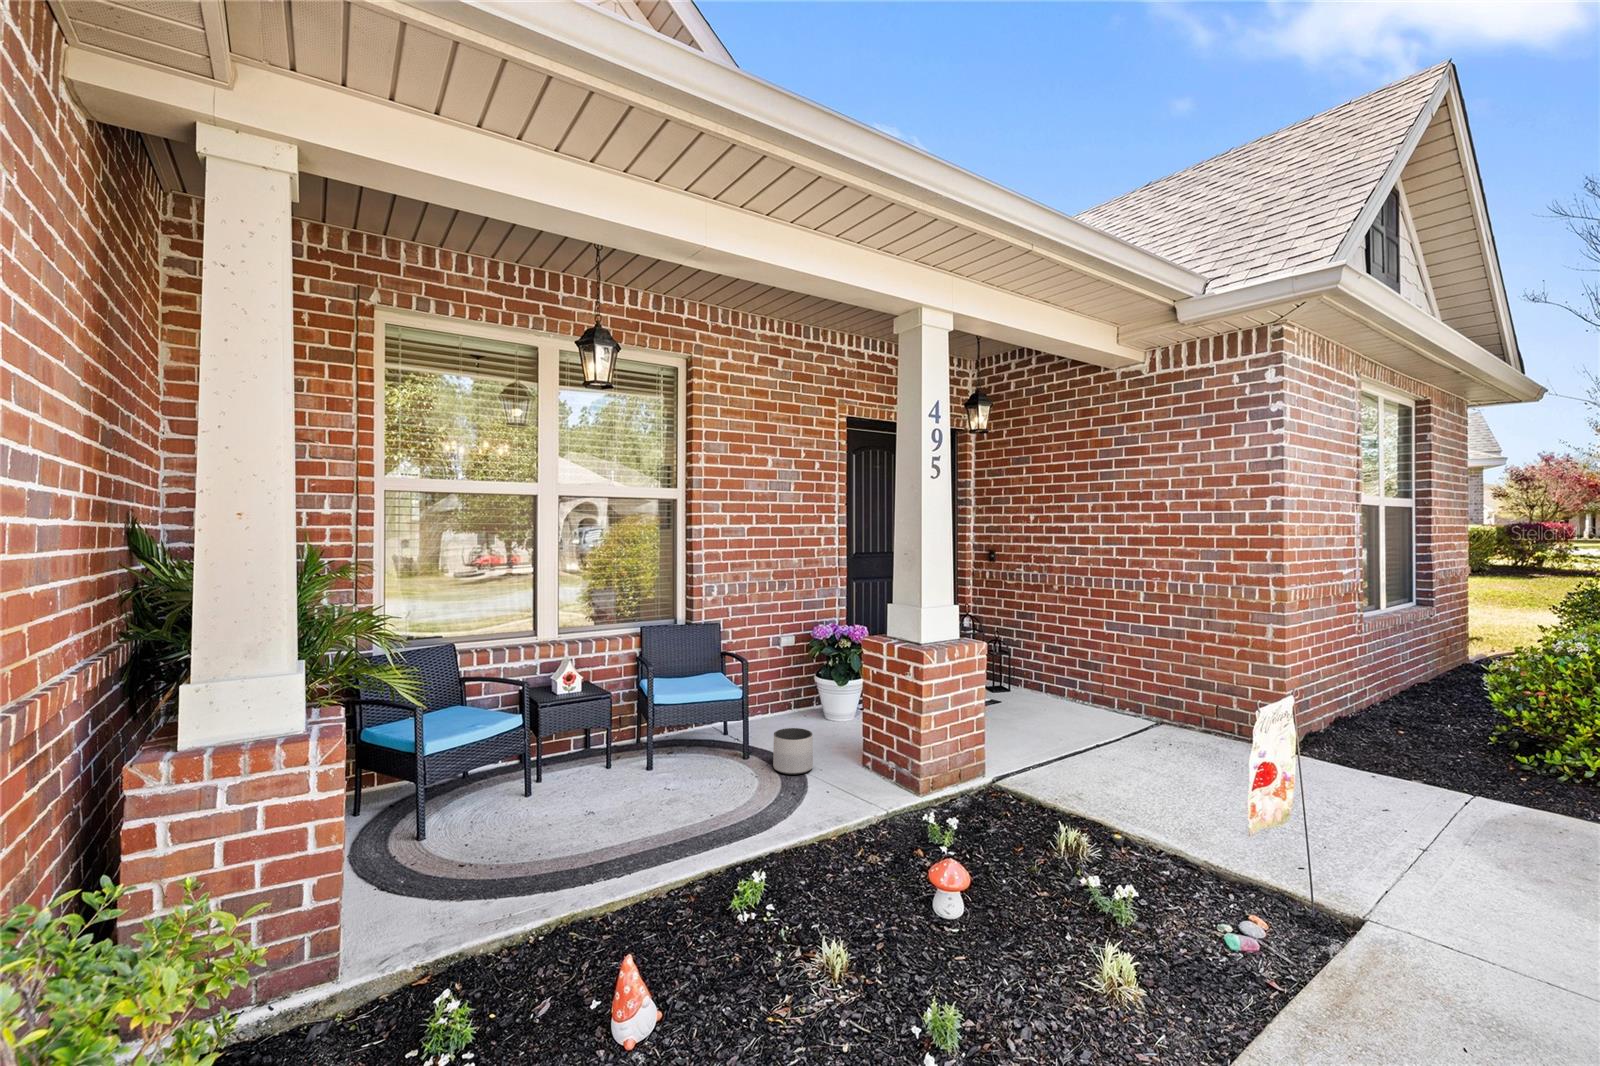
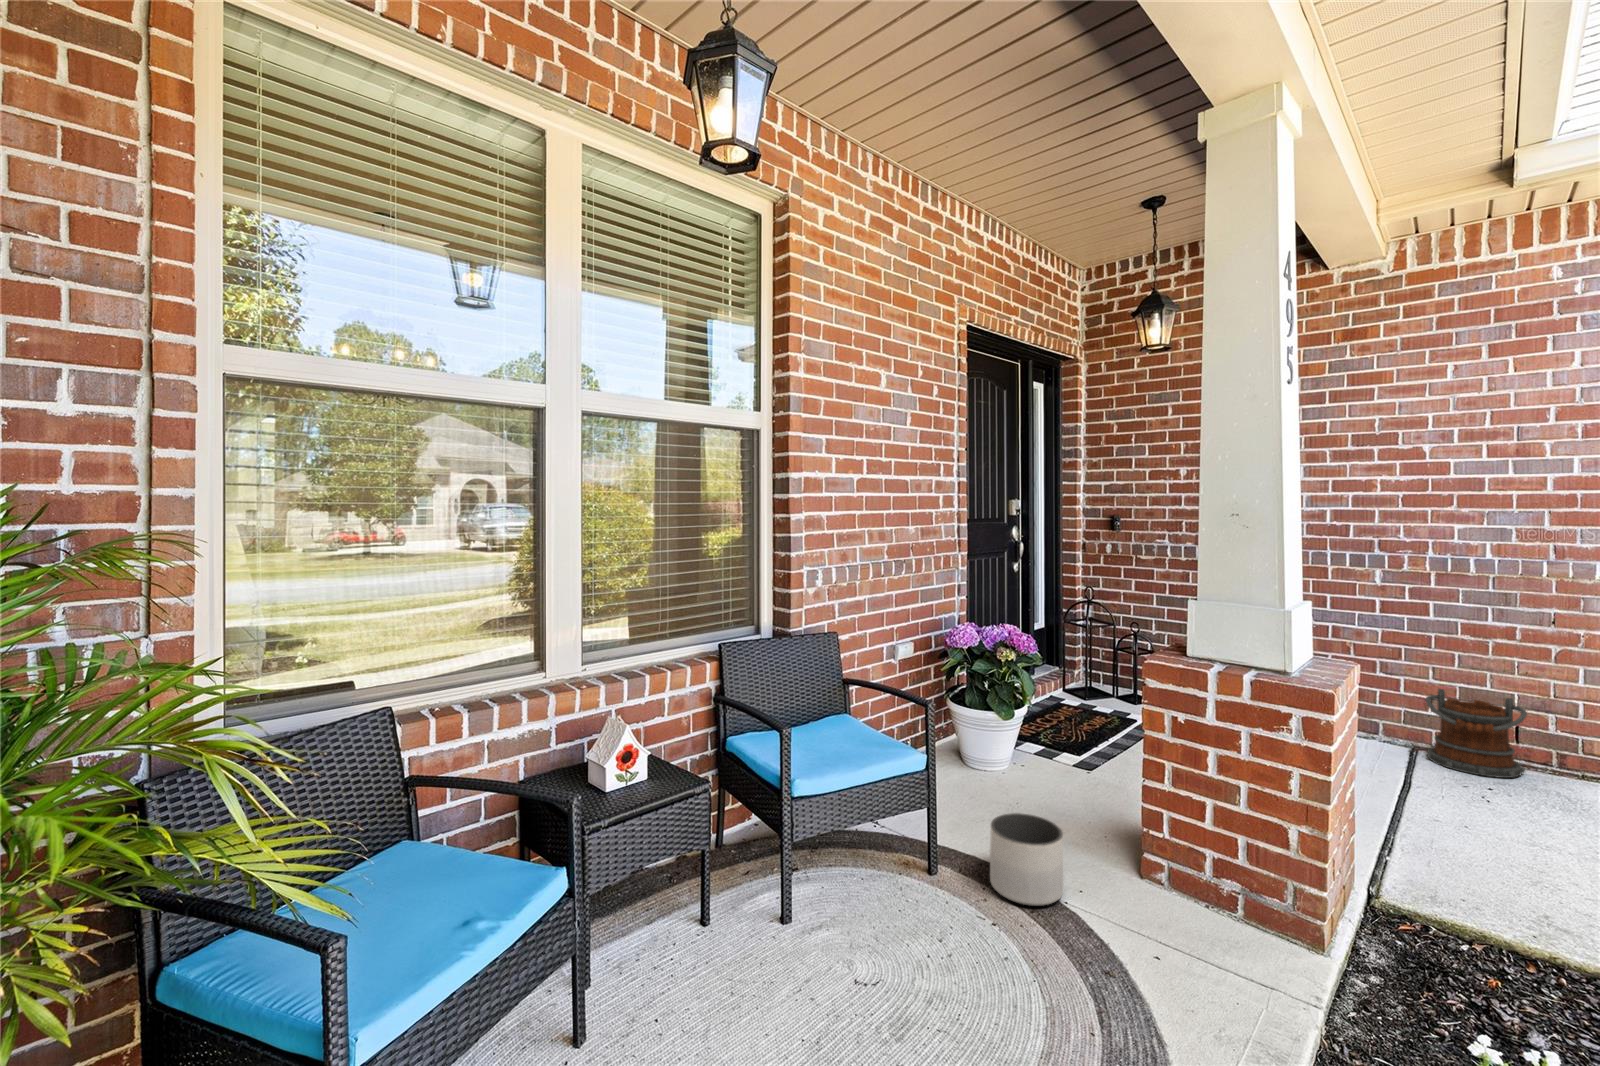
bucket: none [1152,678,1208,740] -> present [1426,689,1527,778]

